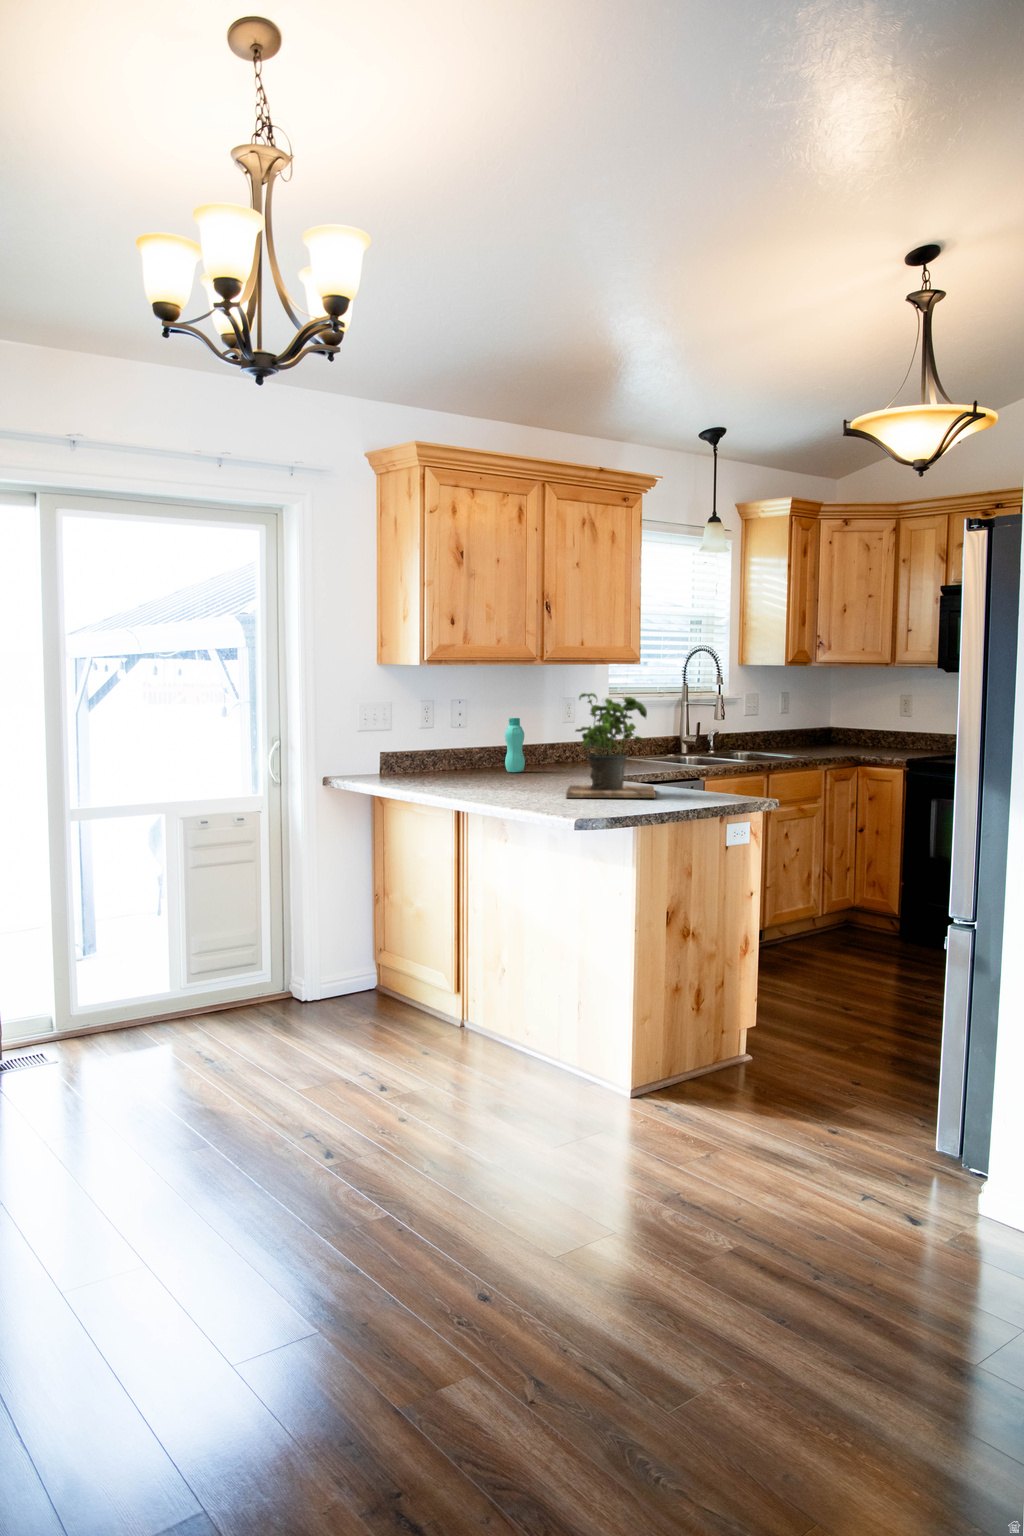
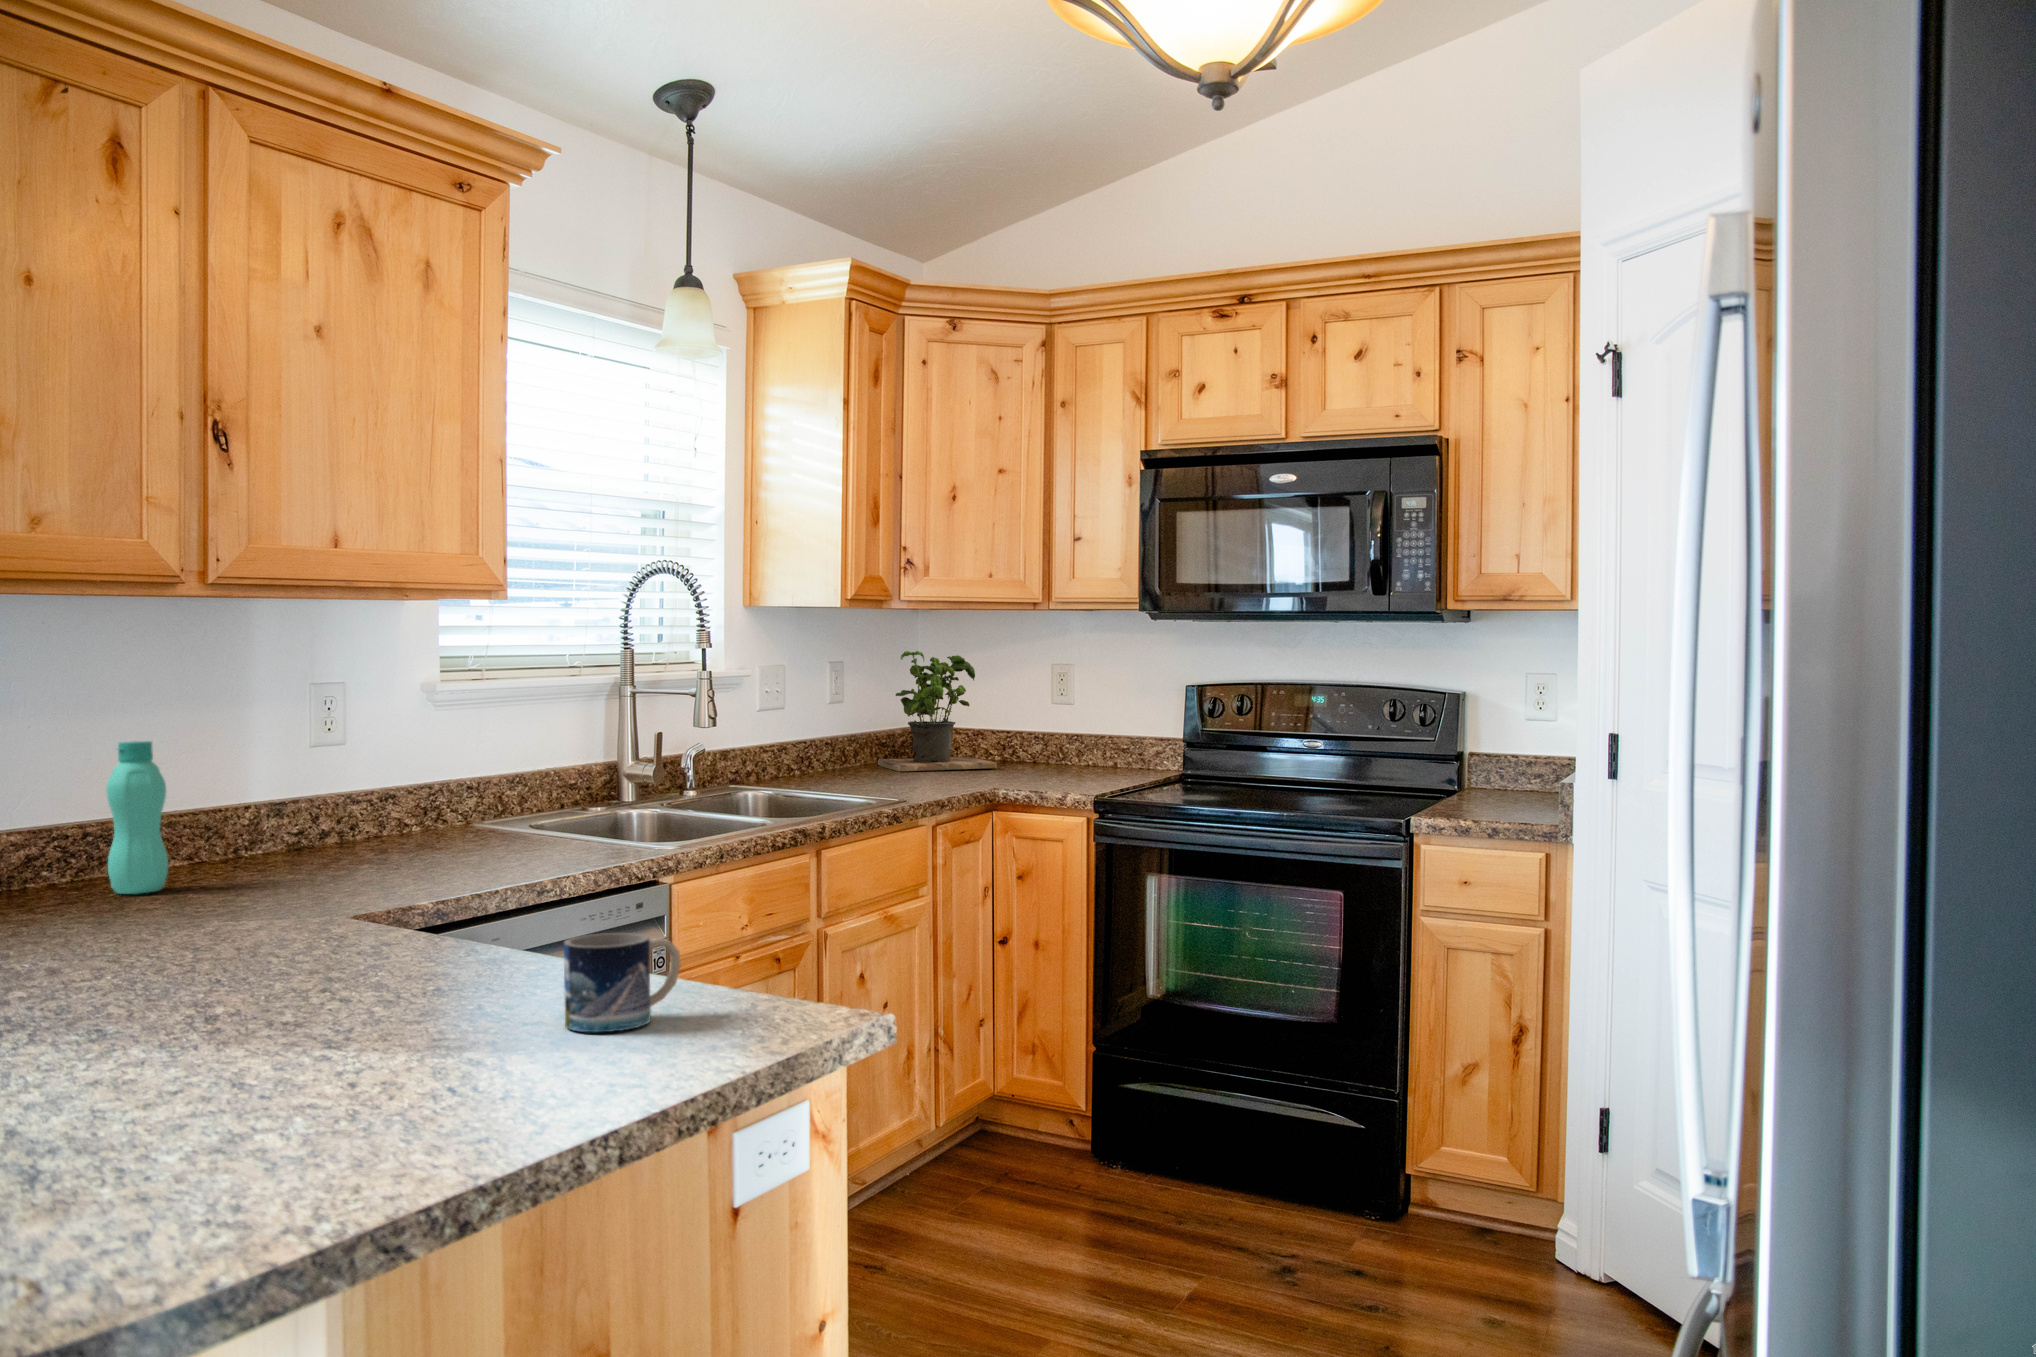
potted plant: present [566,693,656,798] -> present [878,651,997,771]
mug: none [674,775,709,803] -> present [564,933,680,1032]

